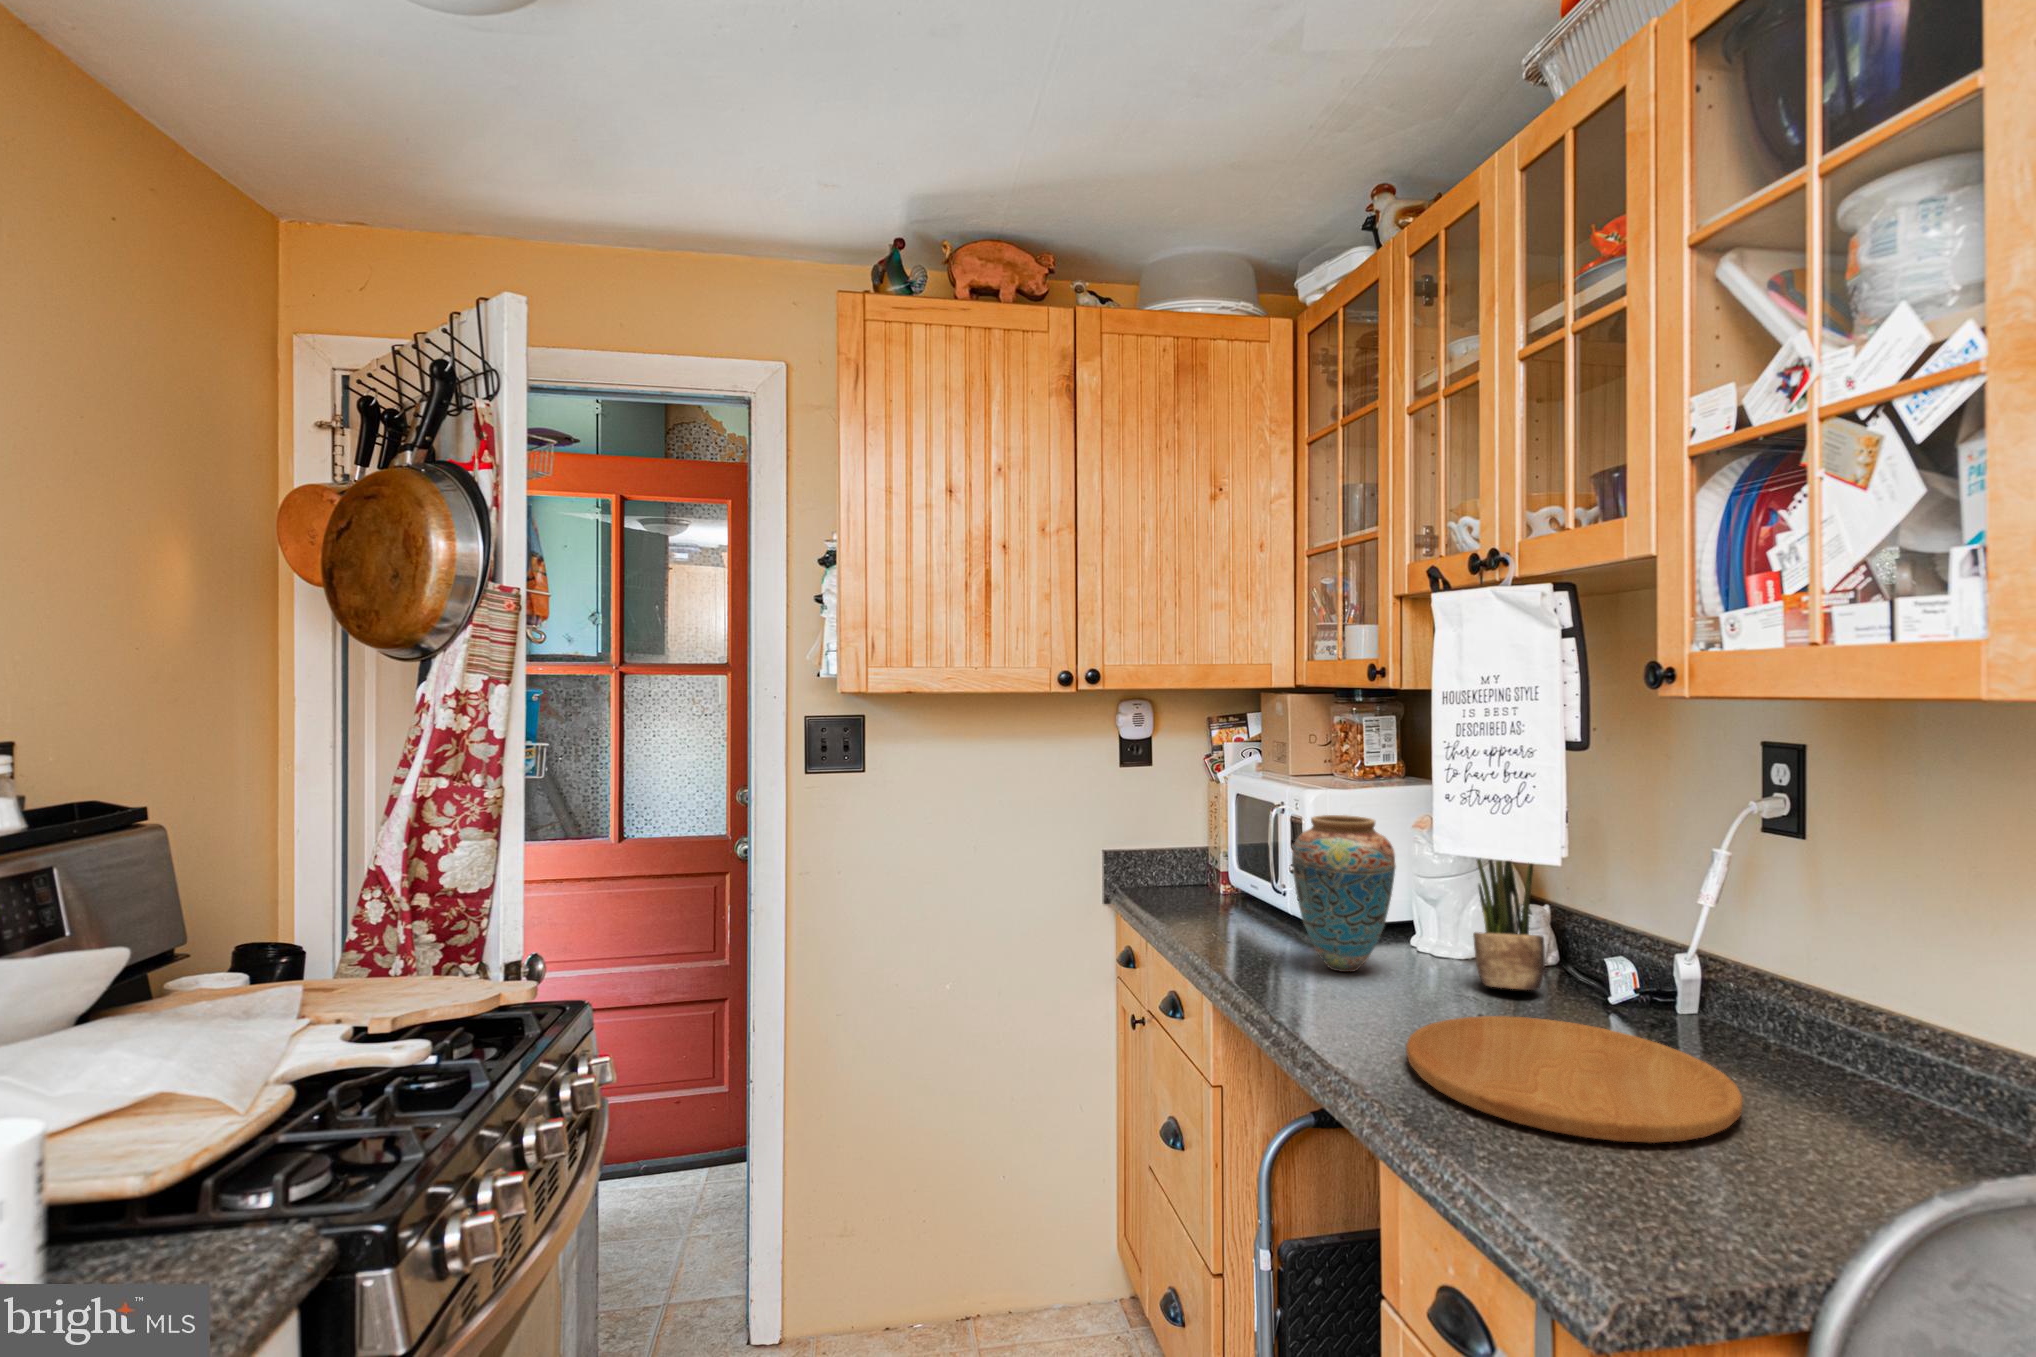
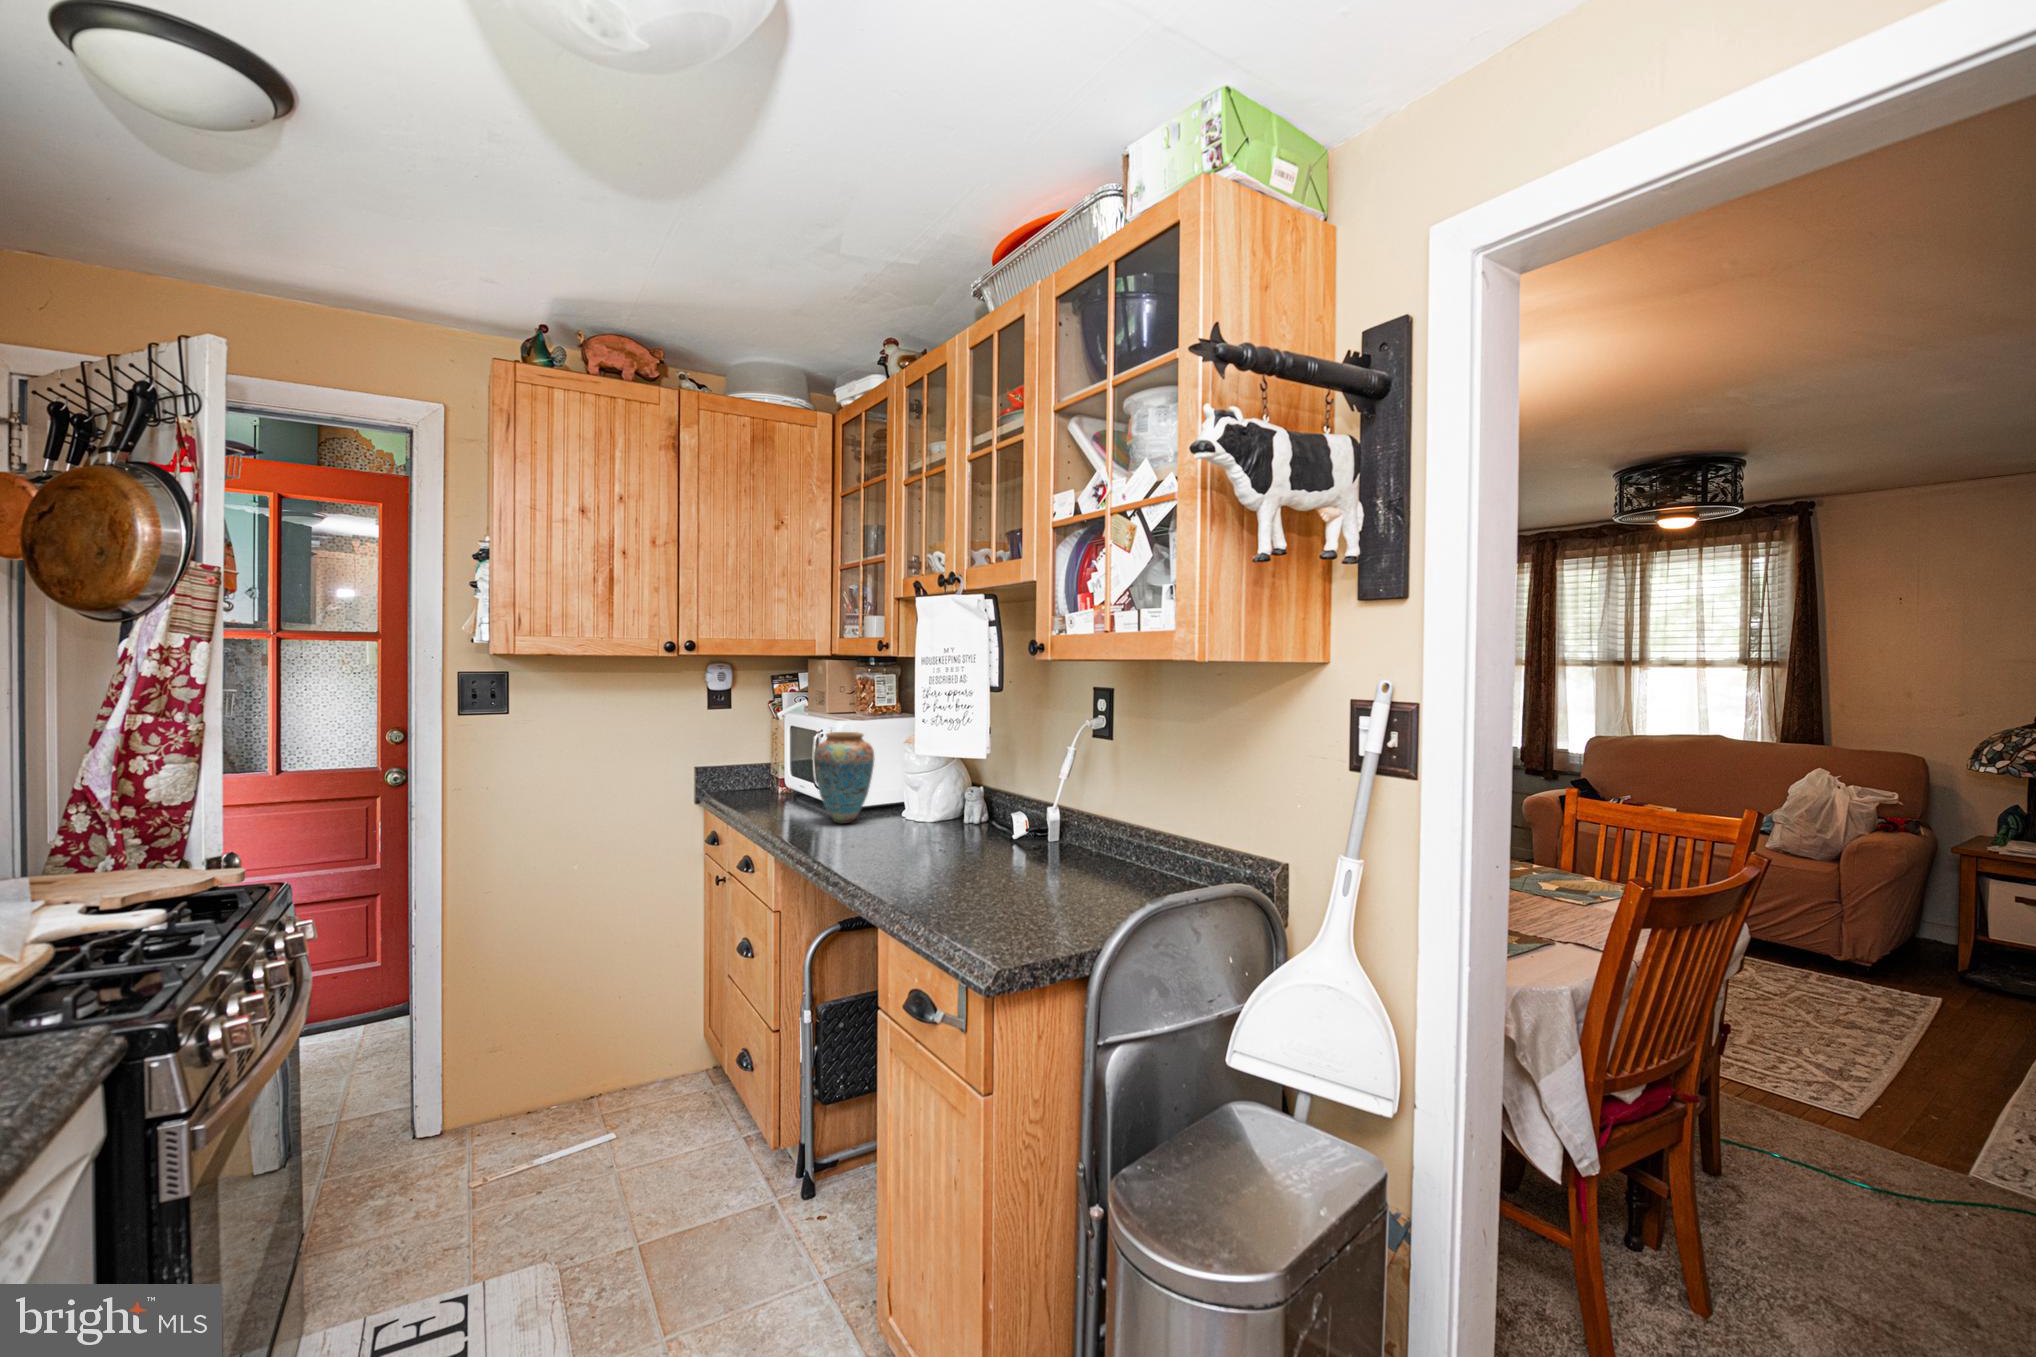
potted plant: present [1473,859,1545,990] -> none [914,735,949,823]
cutting board: present [1406,1016,1743,1143] -> none [854,832,1004,872]

